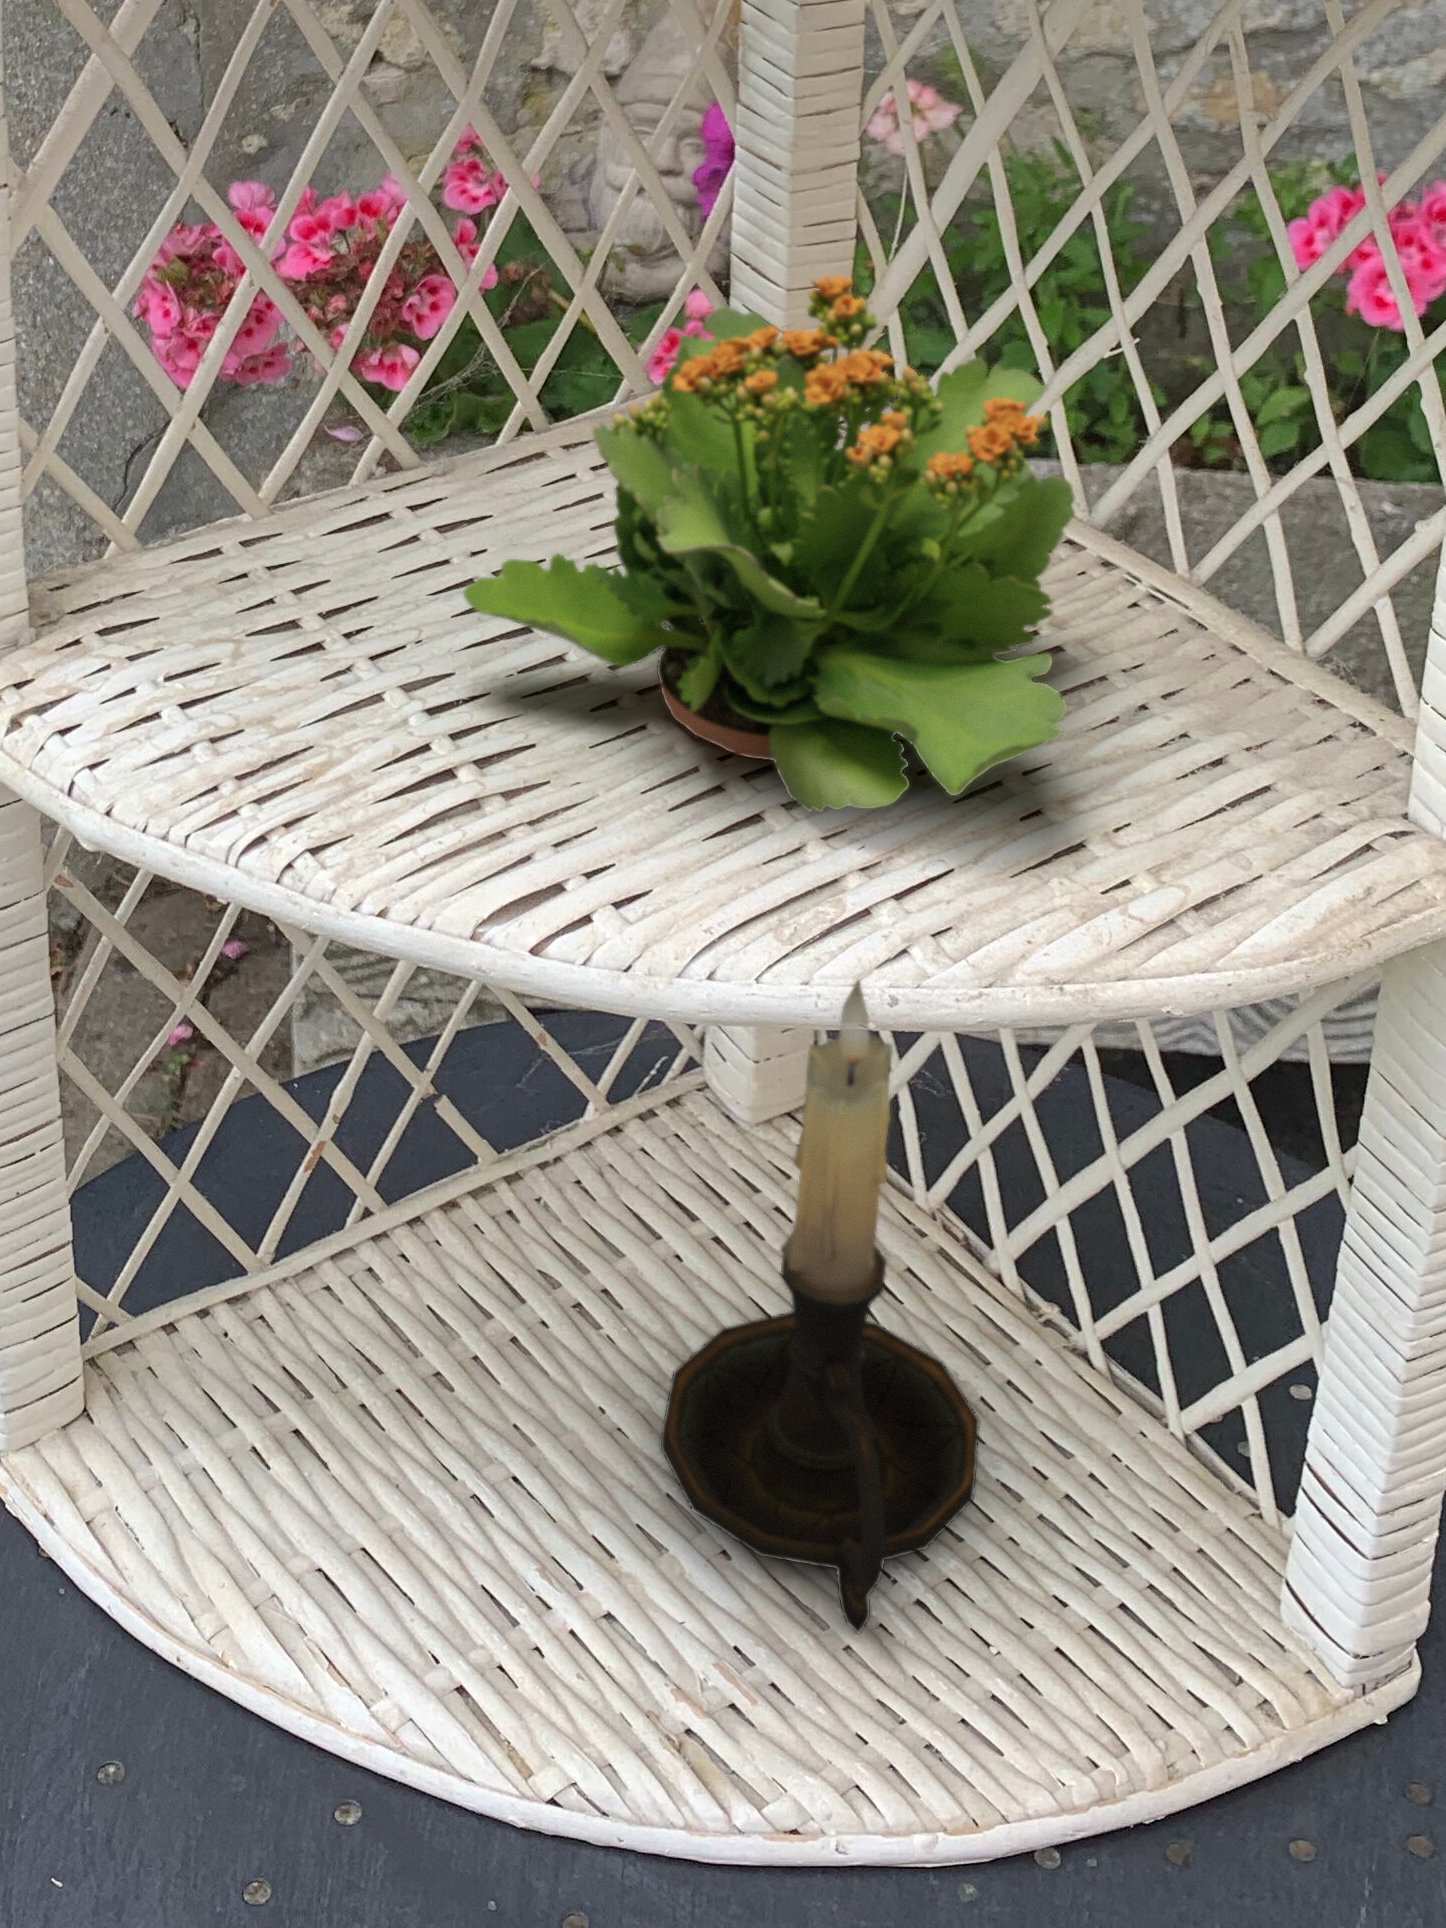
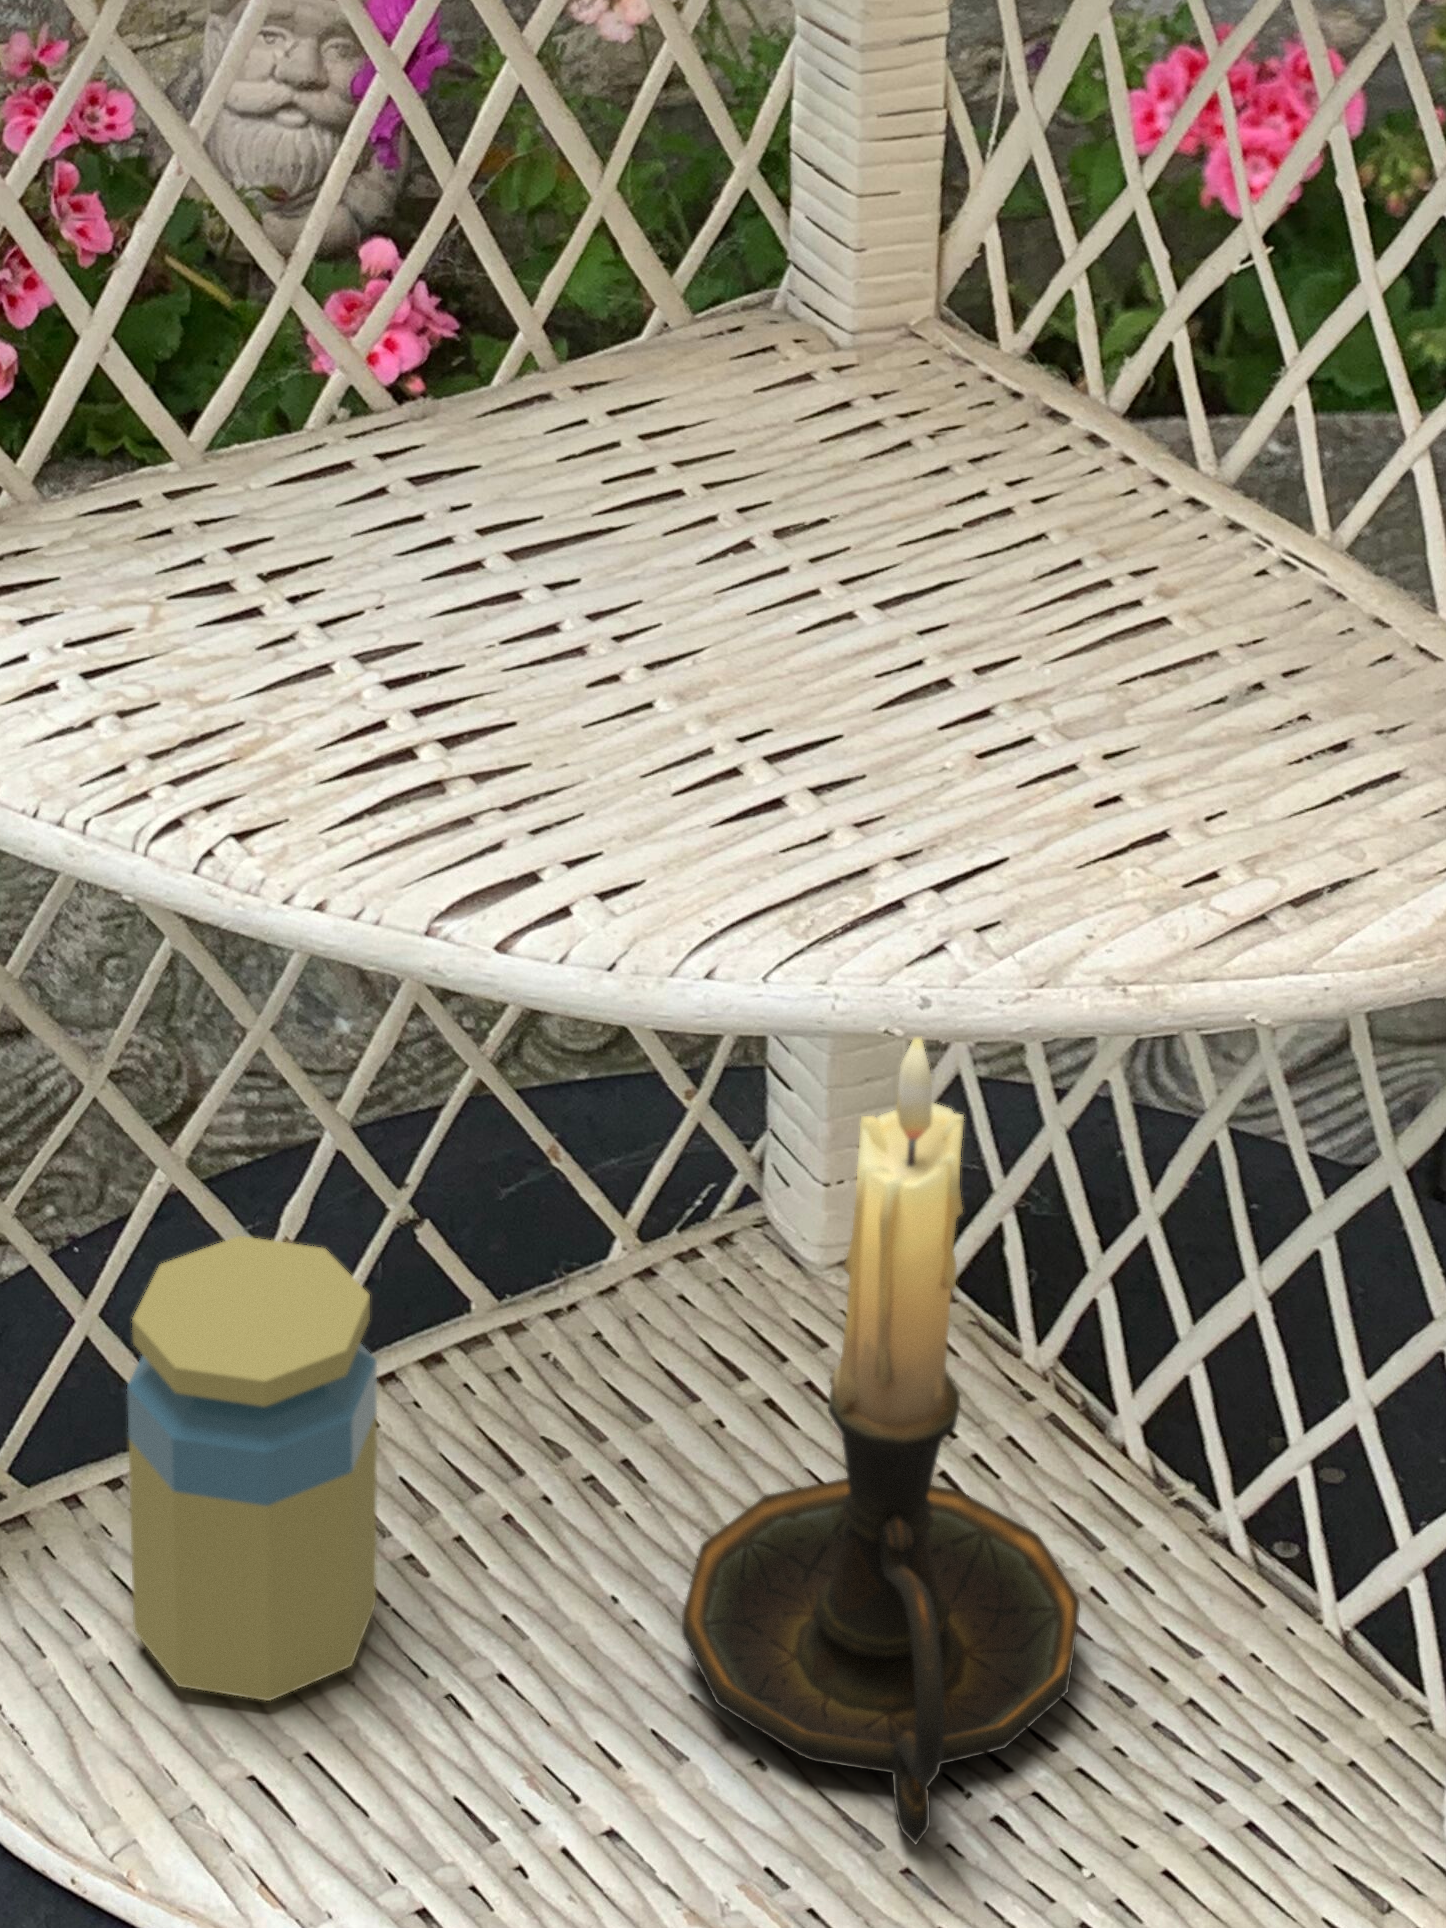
potted flower: present [463,276,1075,813] -> none [429,156,1187,802]
jar: none [217,1130,416,1506] -> present [127,1236,377,1701]

